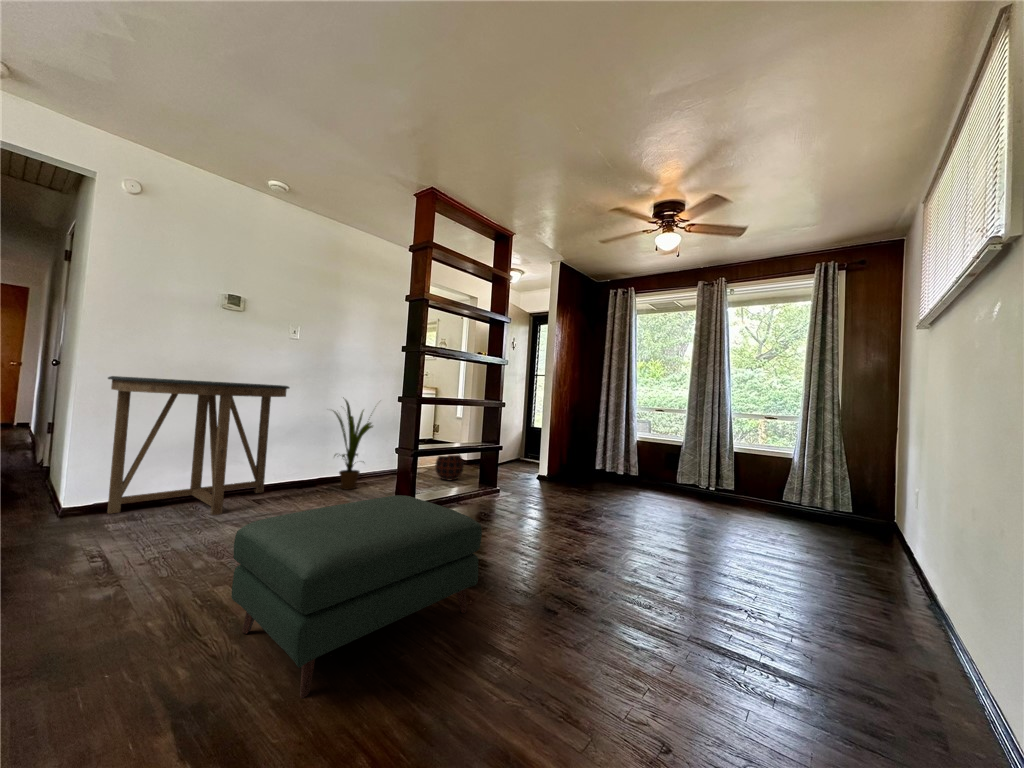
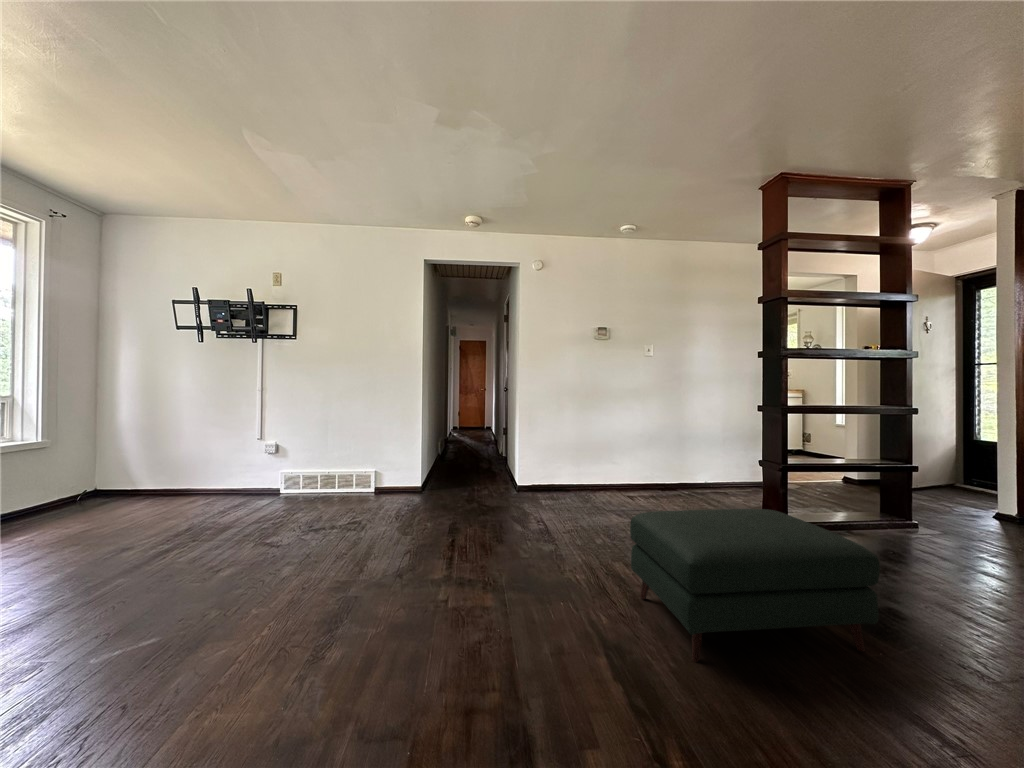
console table: present [107,376,289,515] -> none [535,398,650,505]
house plant: present [334,399,373,490] -> none [683,406,740,499]
decorative vase: present [435,454,464,481] -> none [811,468,853,503]

